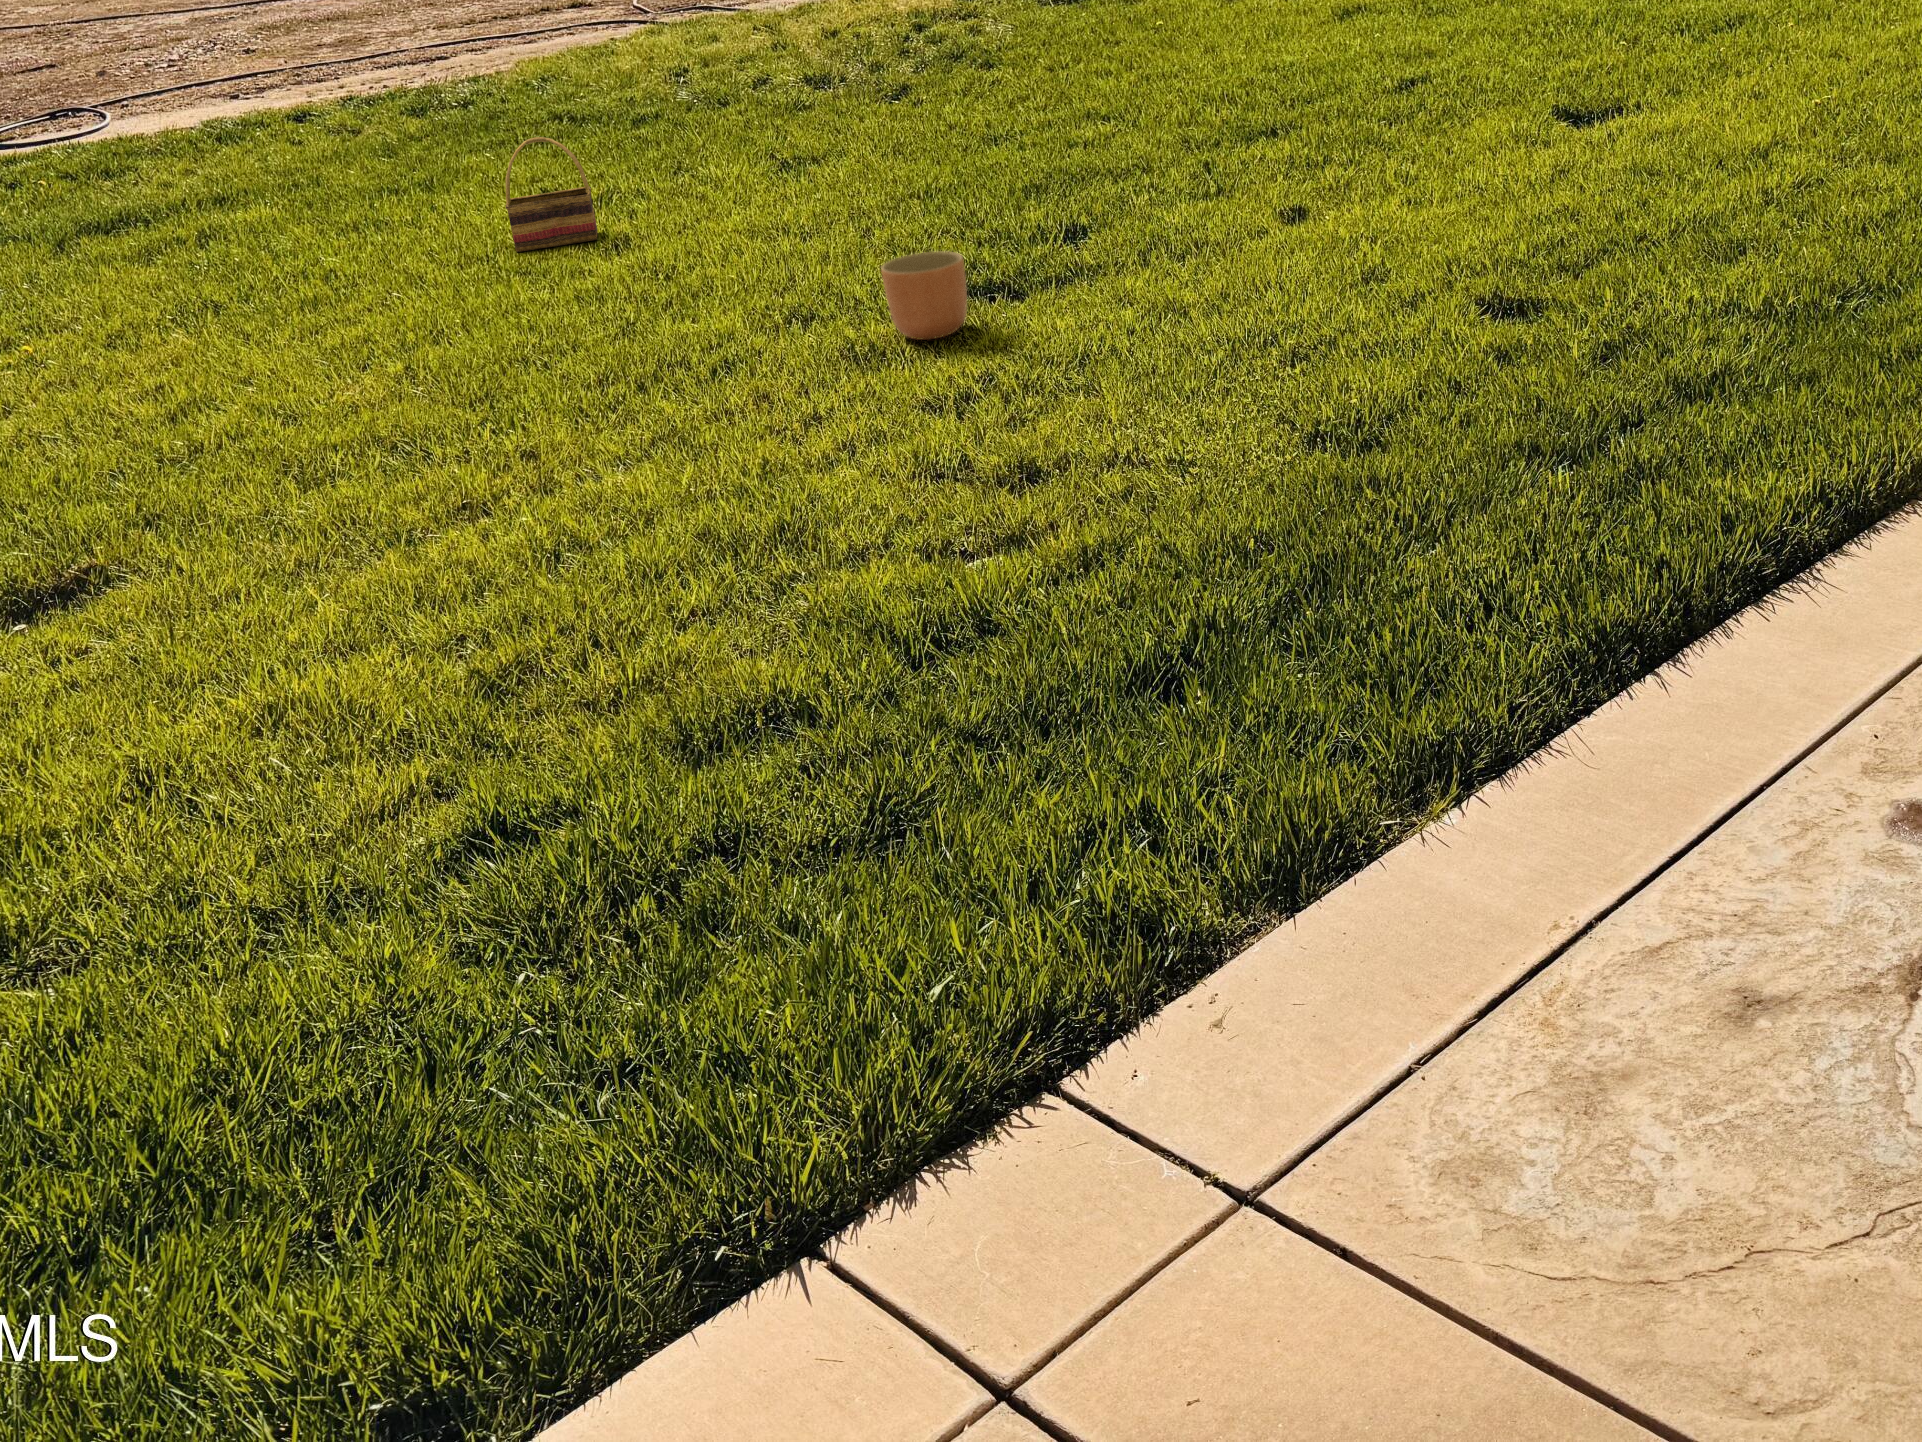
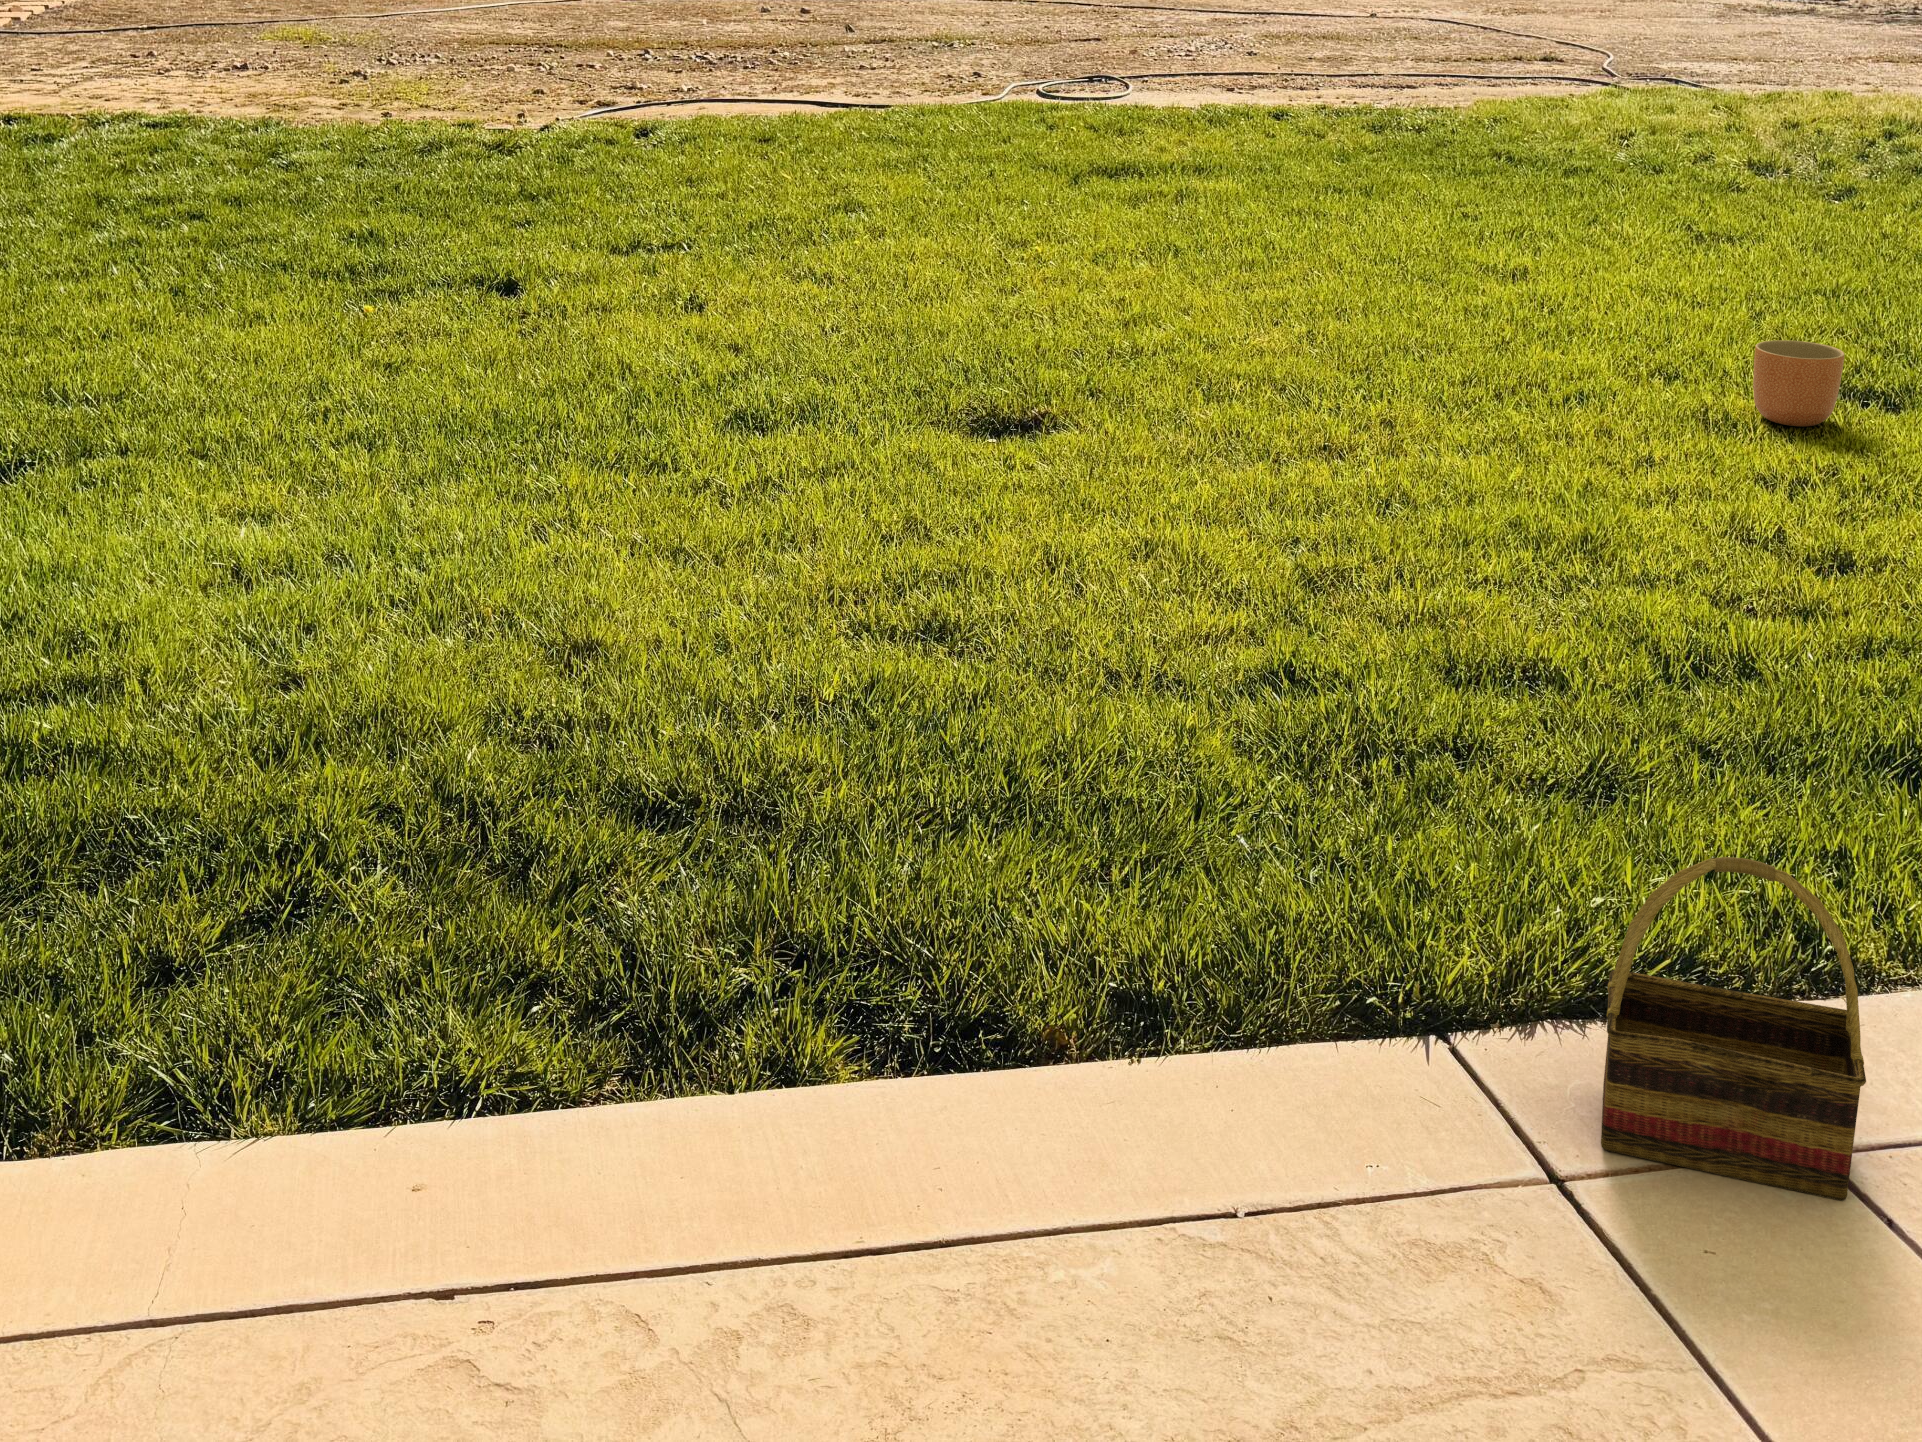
basket: present [505,137,598,252] -> present [1601,857,1866,1201]

